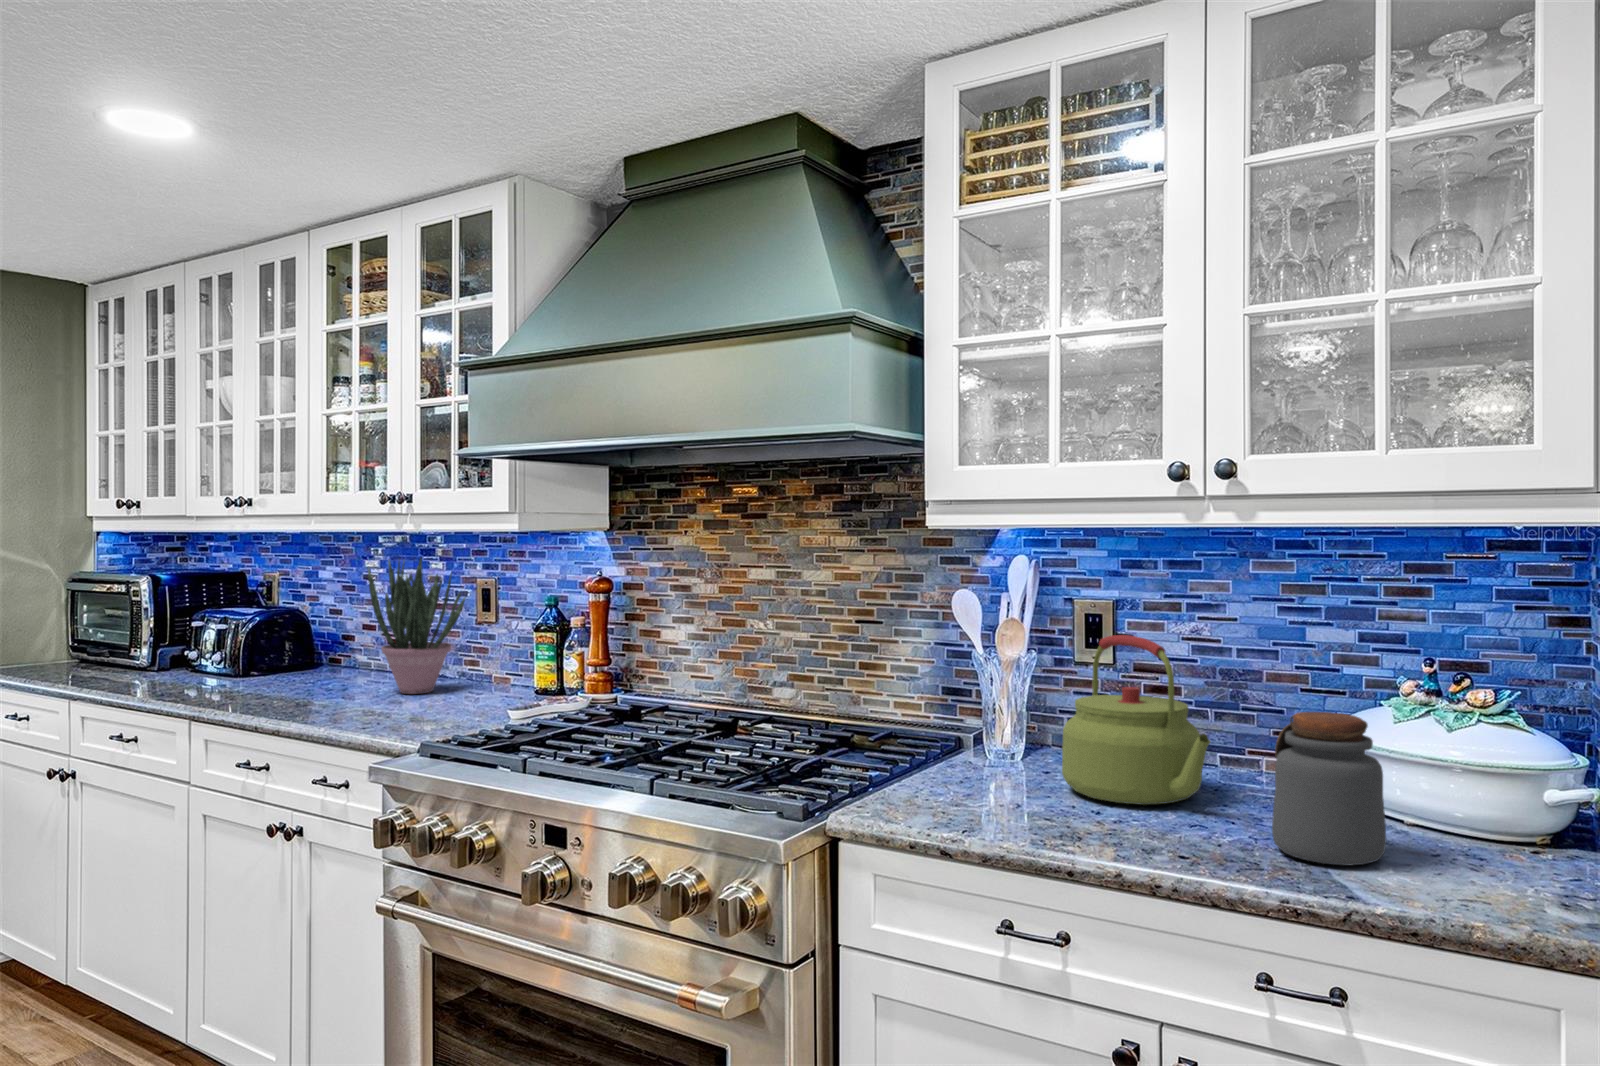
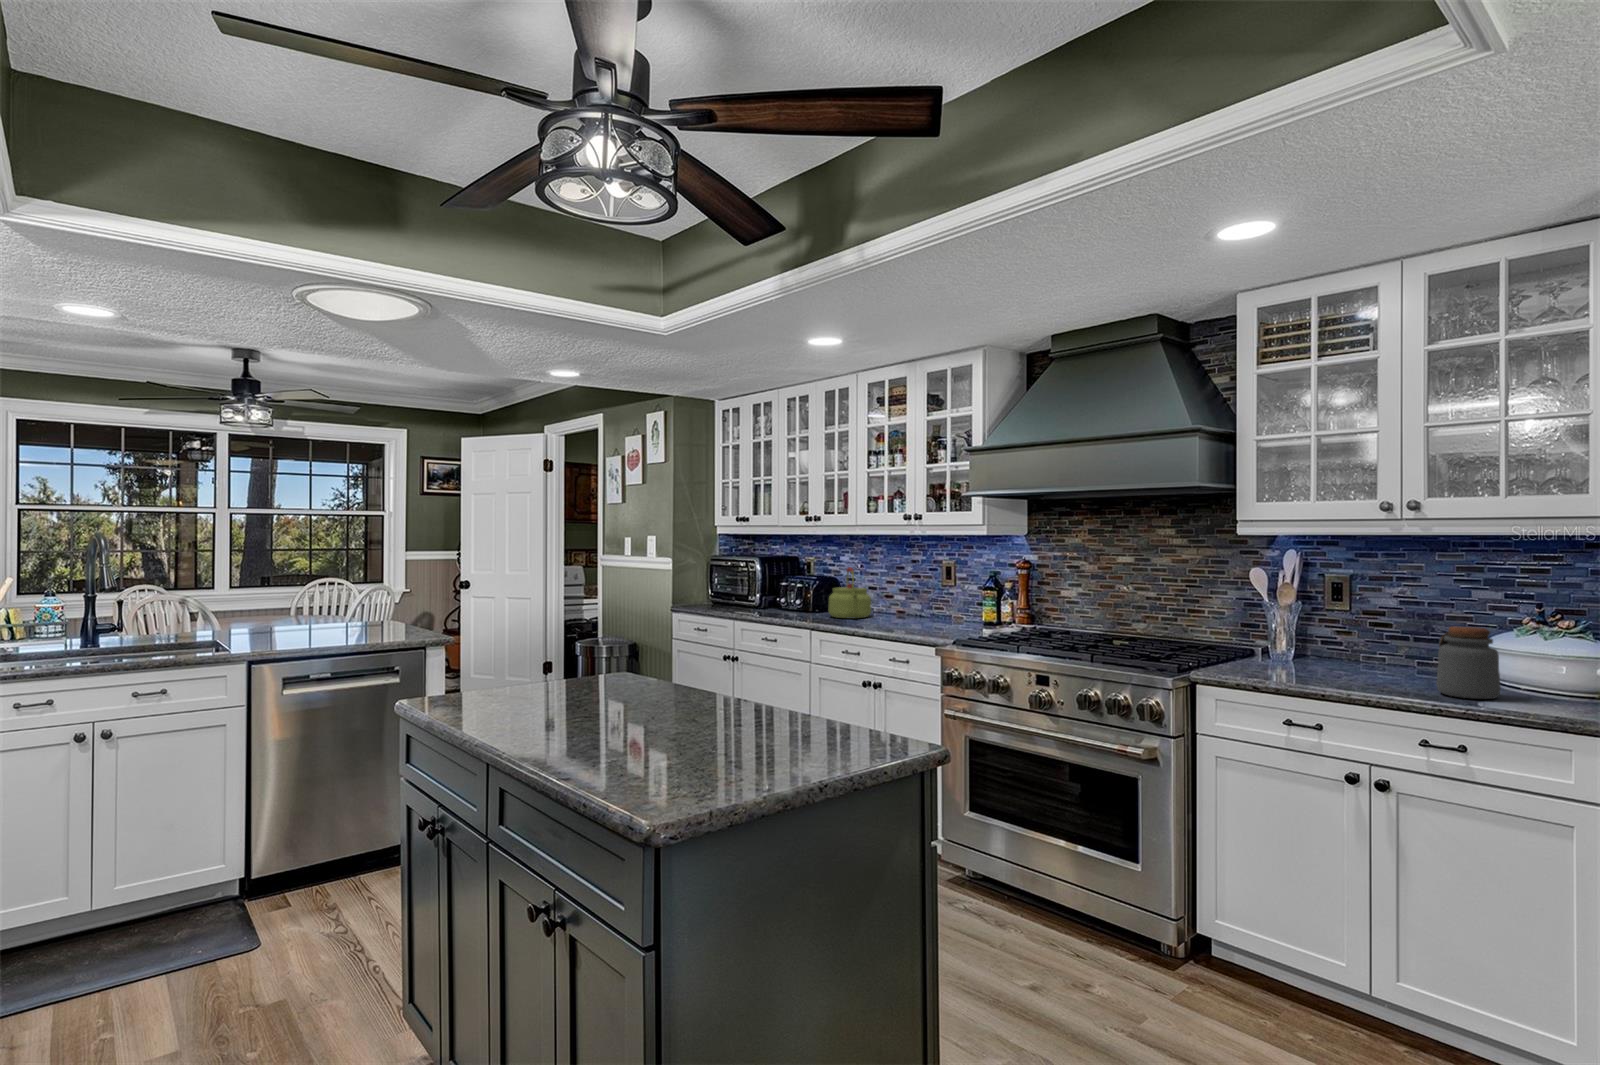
potted plant: present [368,558,465,694] -> none [897,548,944,622]
kettle: present [1062,635,1210,805] -> present [828,567,871,618]

